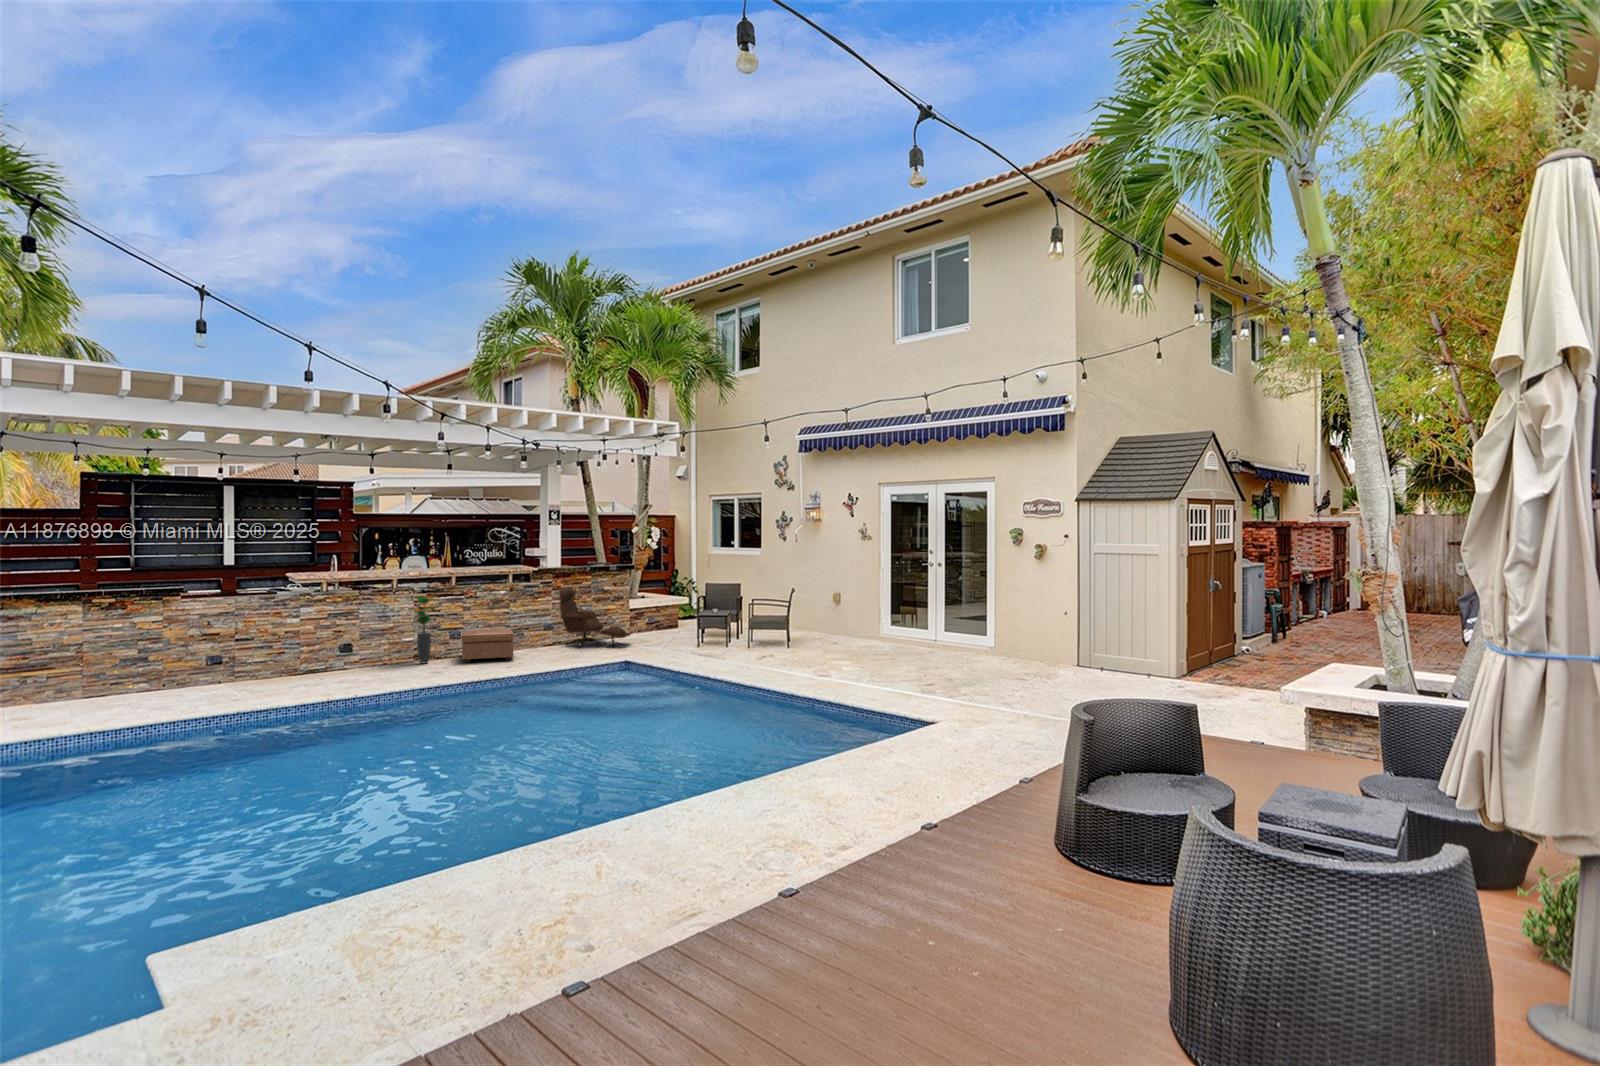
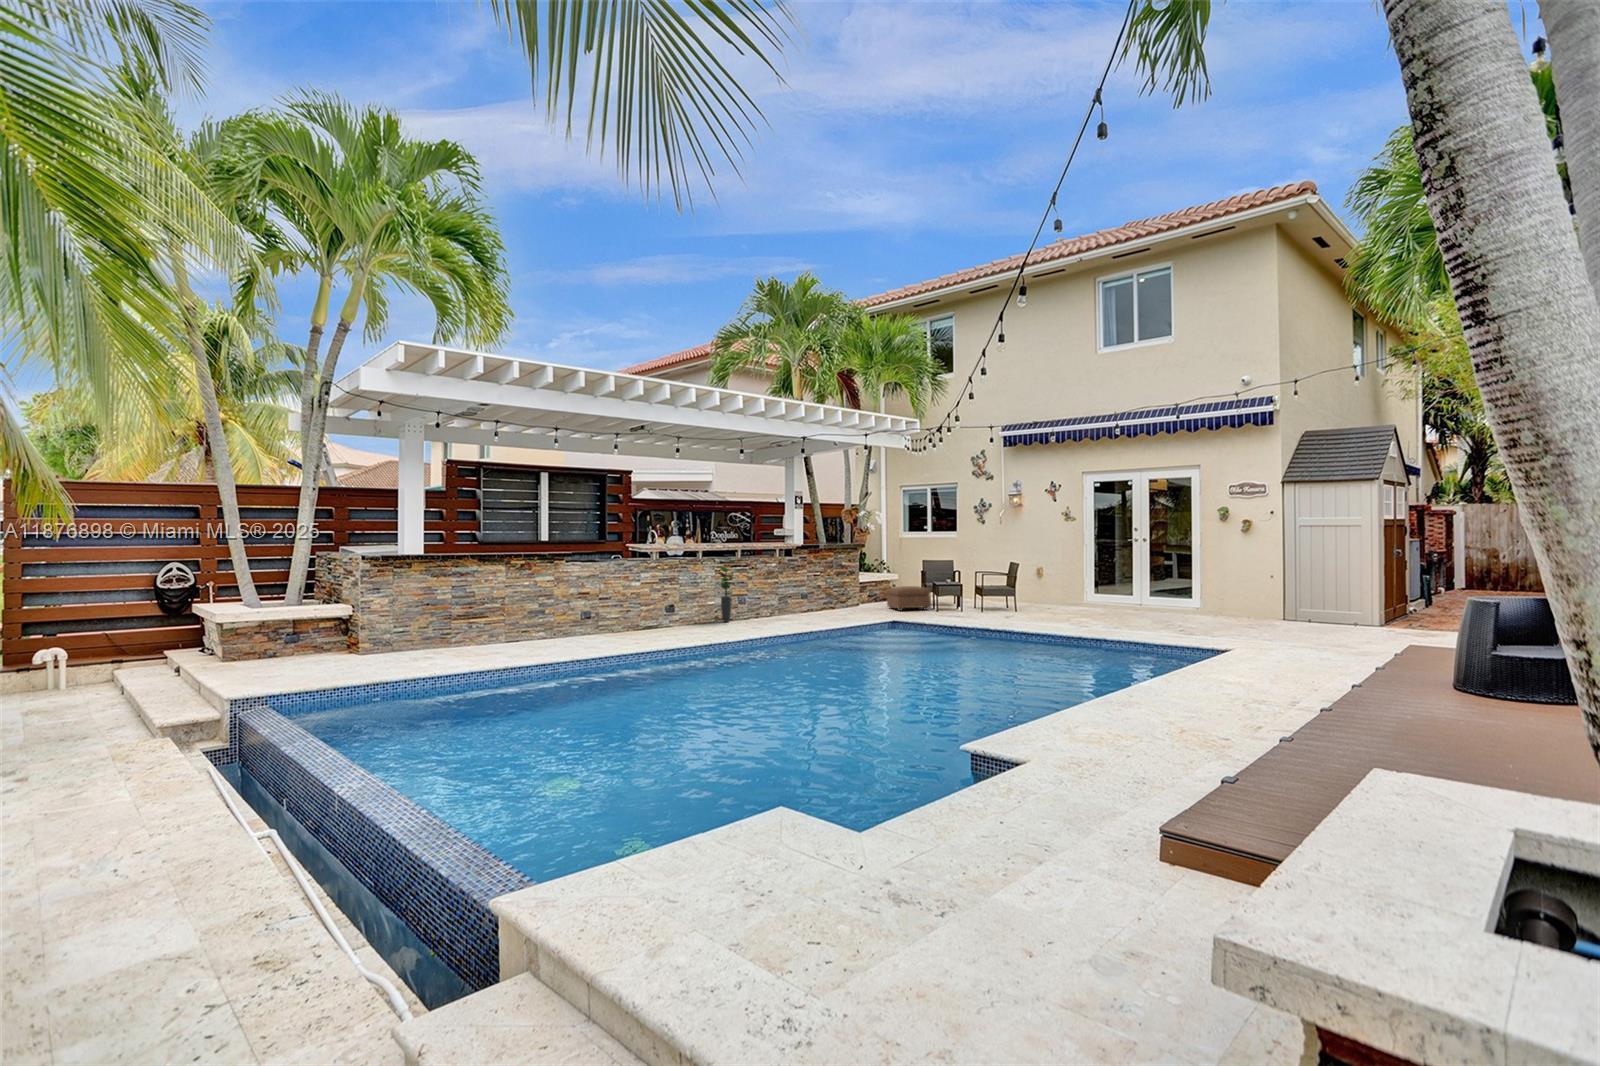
lounge chair: present [559,588,627,647] -> none [815,562,870,612]
ottoman: present [461,628,514,662] -> present [887,586,931,611]

